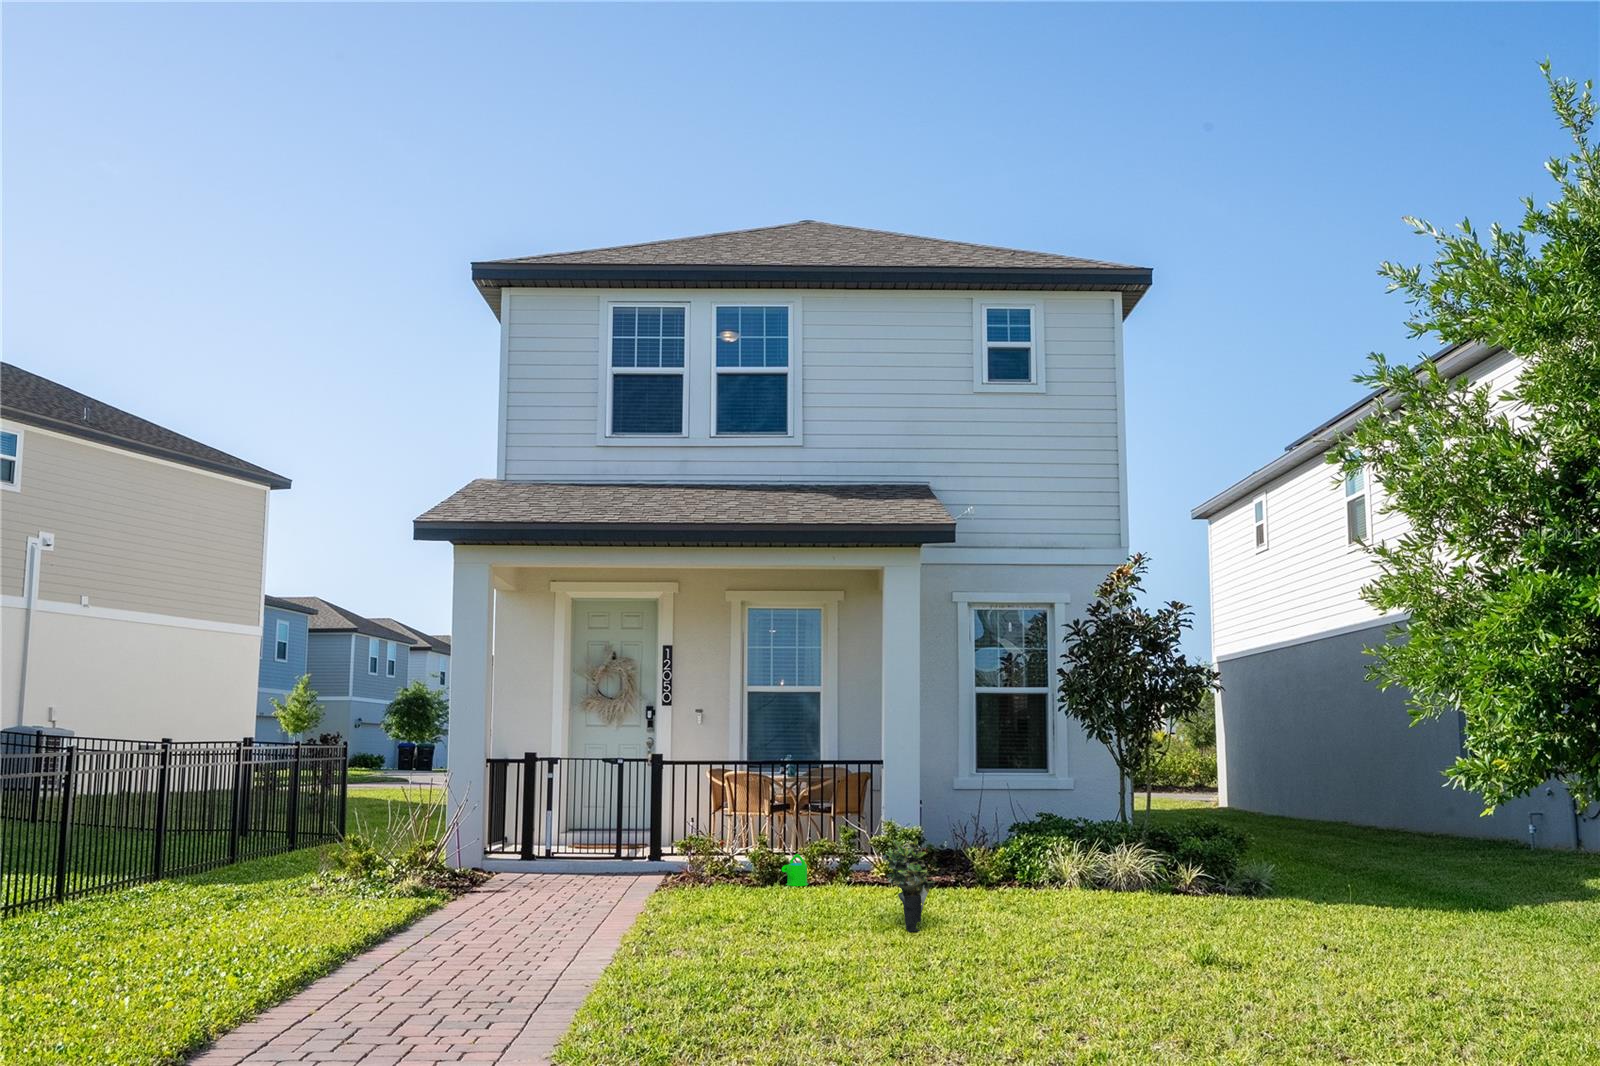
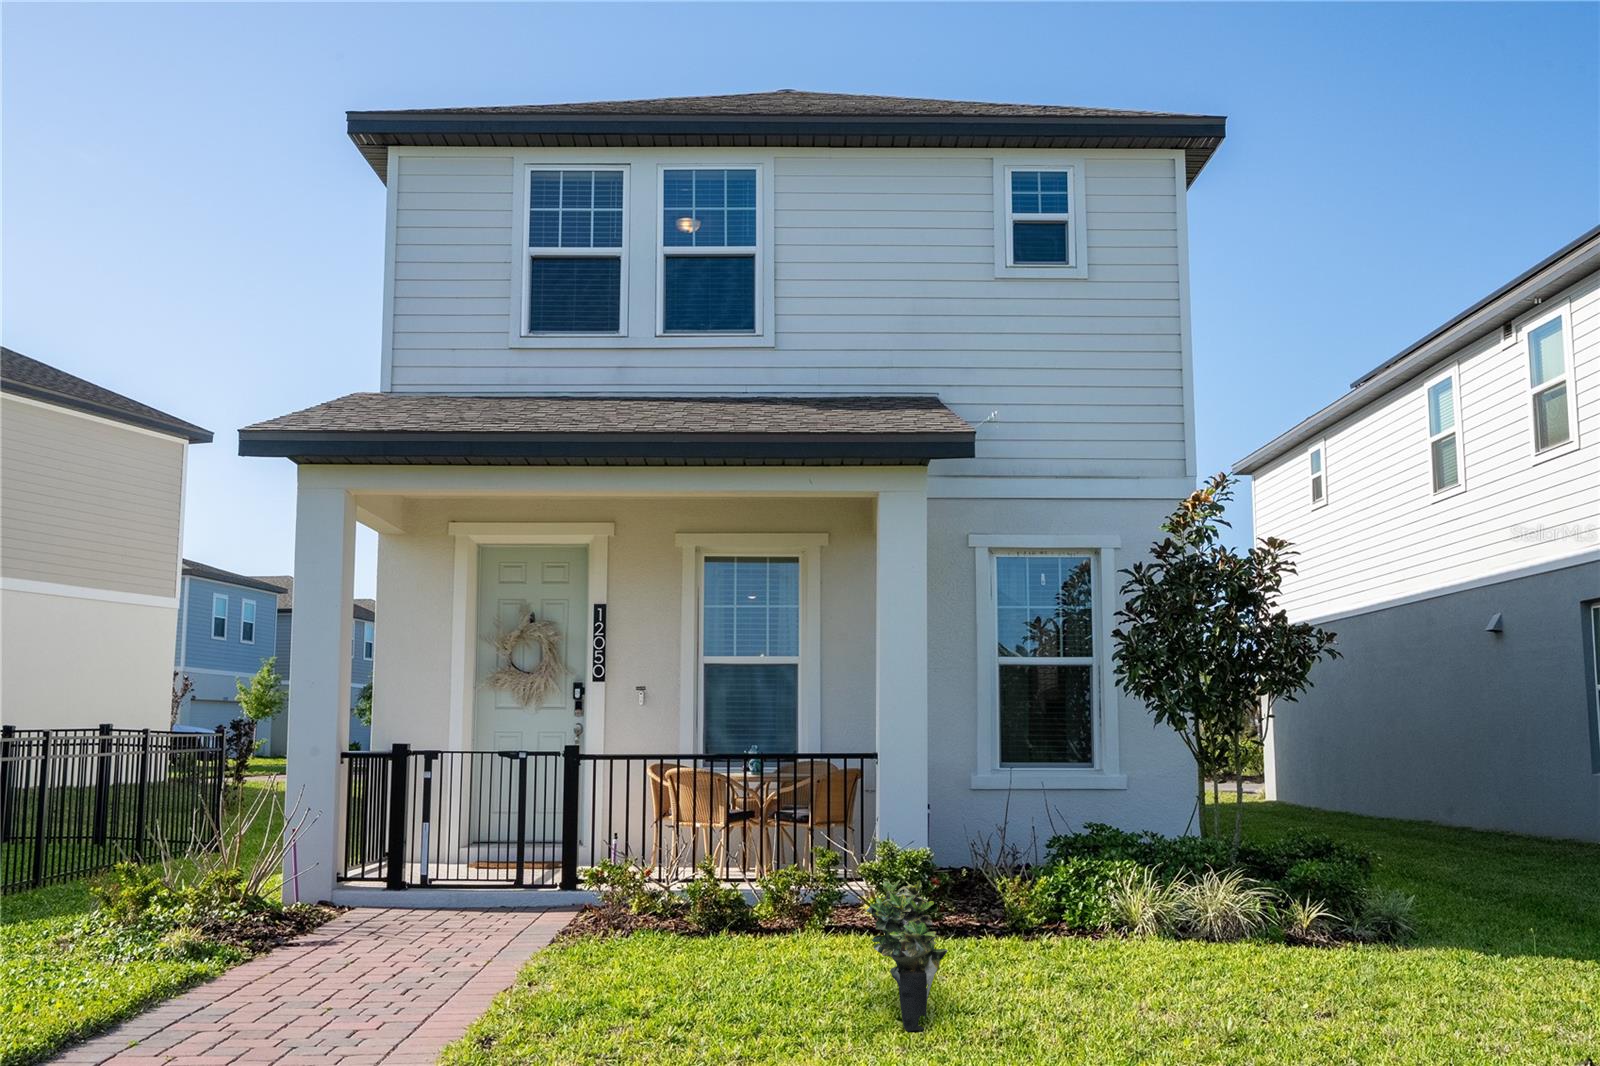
watering can: present [782,854,808,886] -> none [730,886,771,933]

